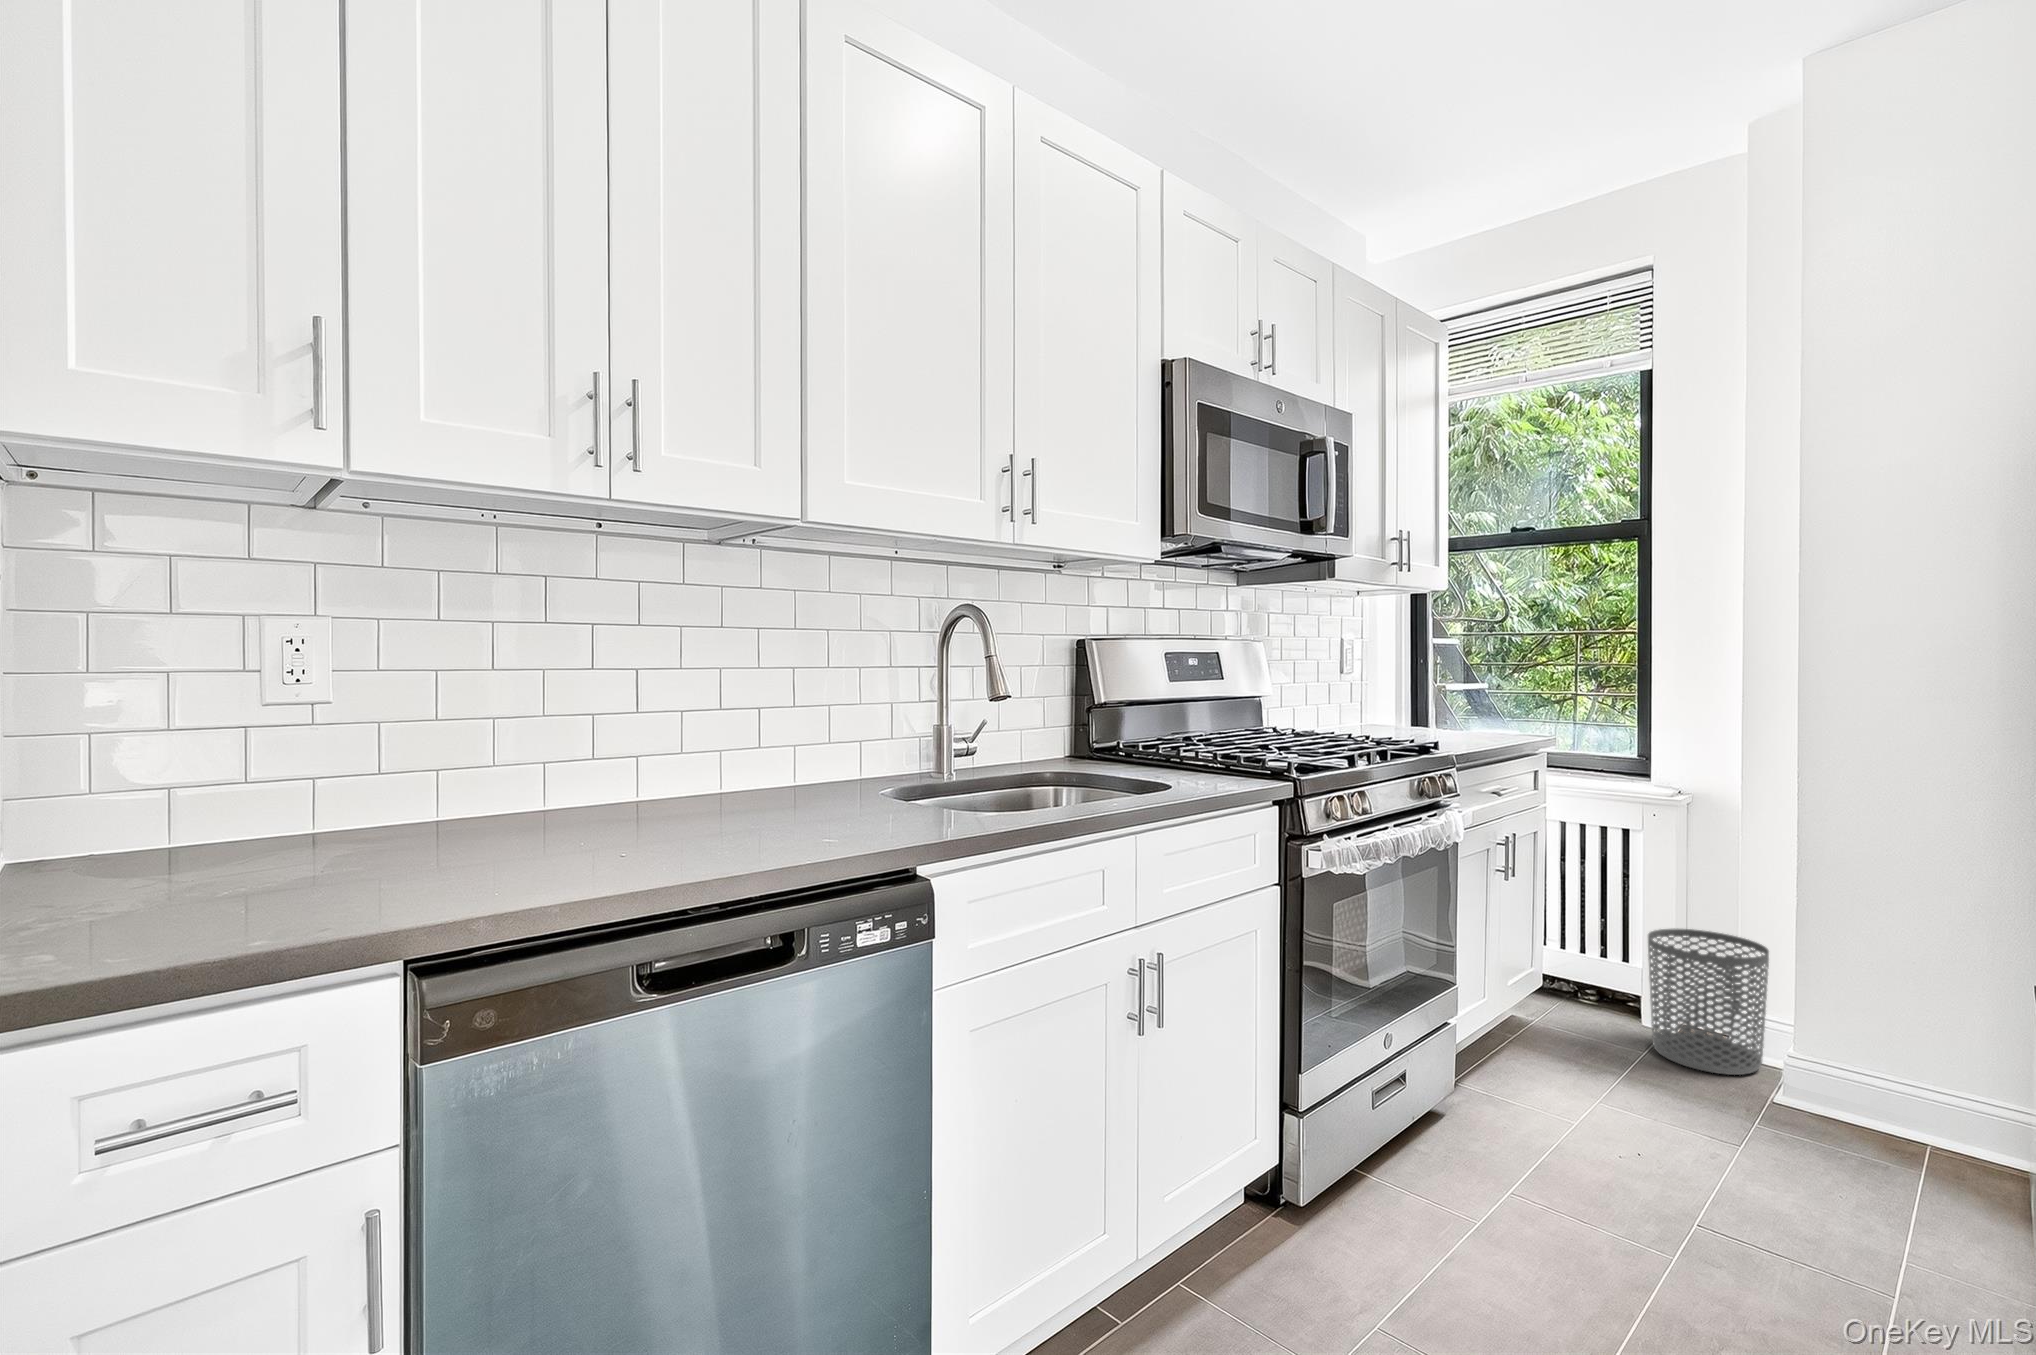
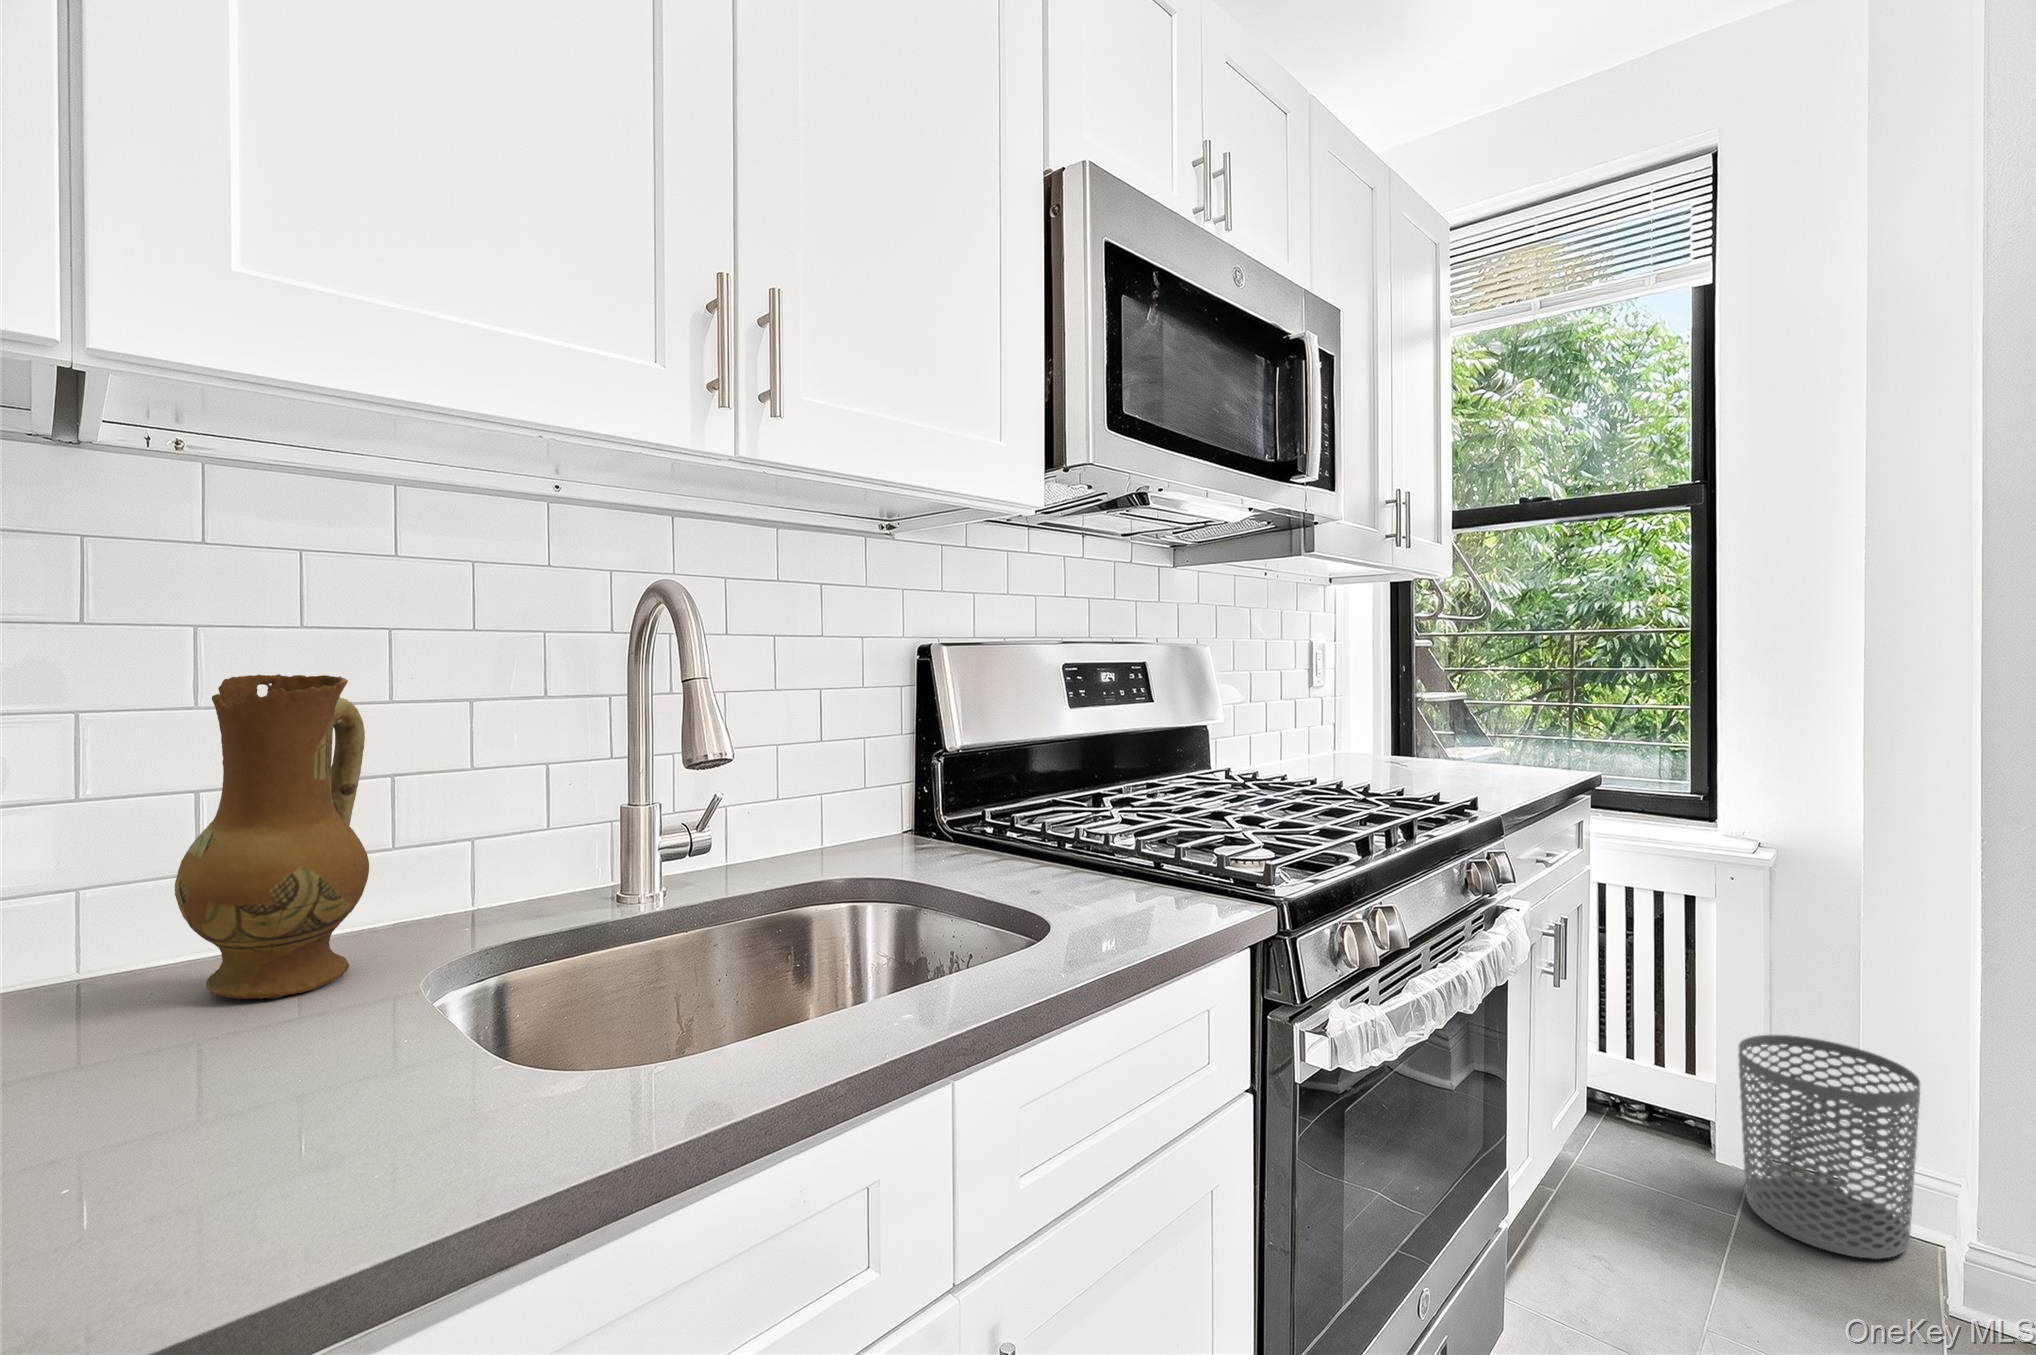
ceramic jug: none [778,650,851,798] -> present [175,674,369,999]

